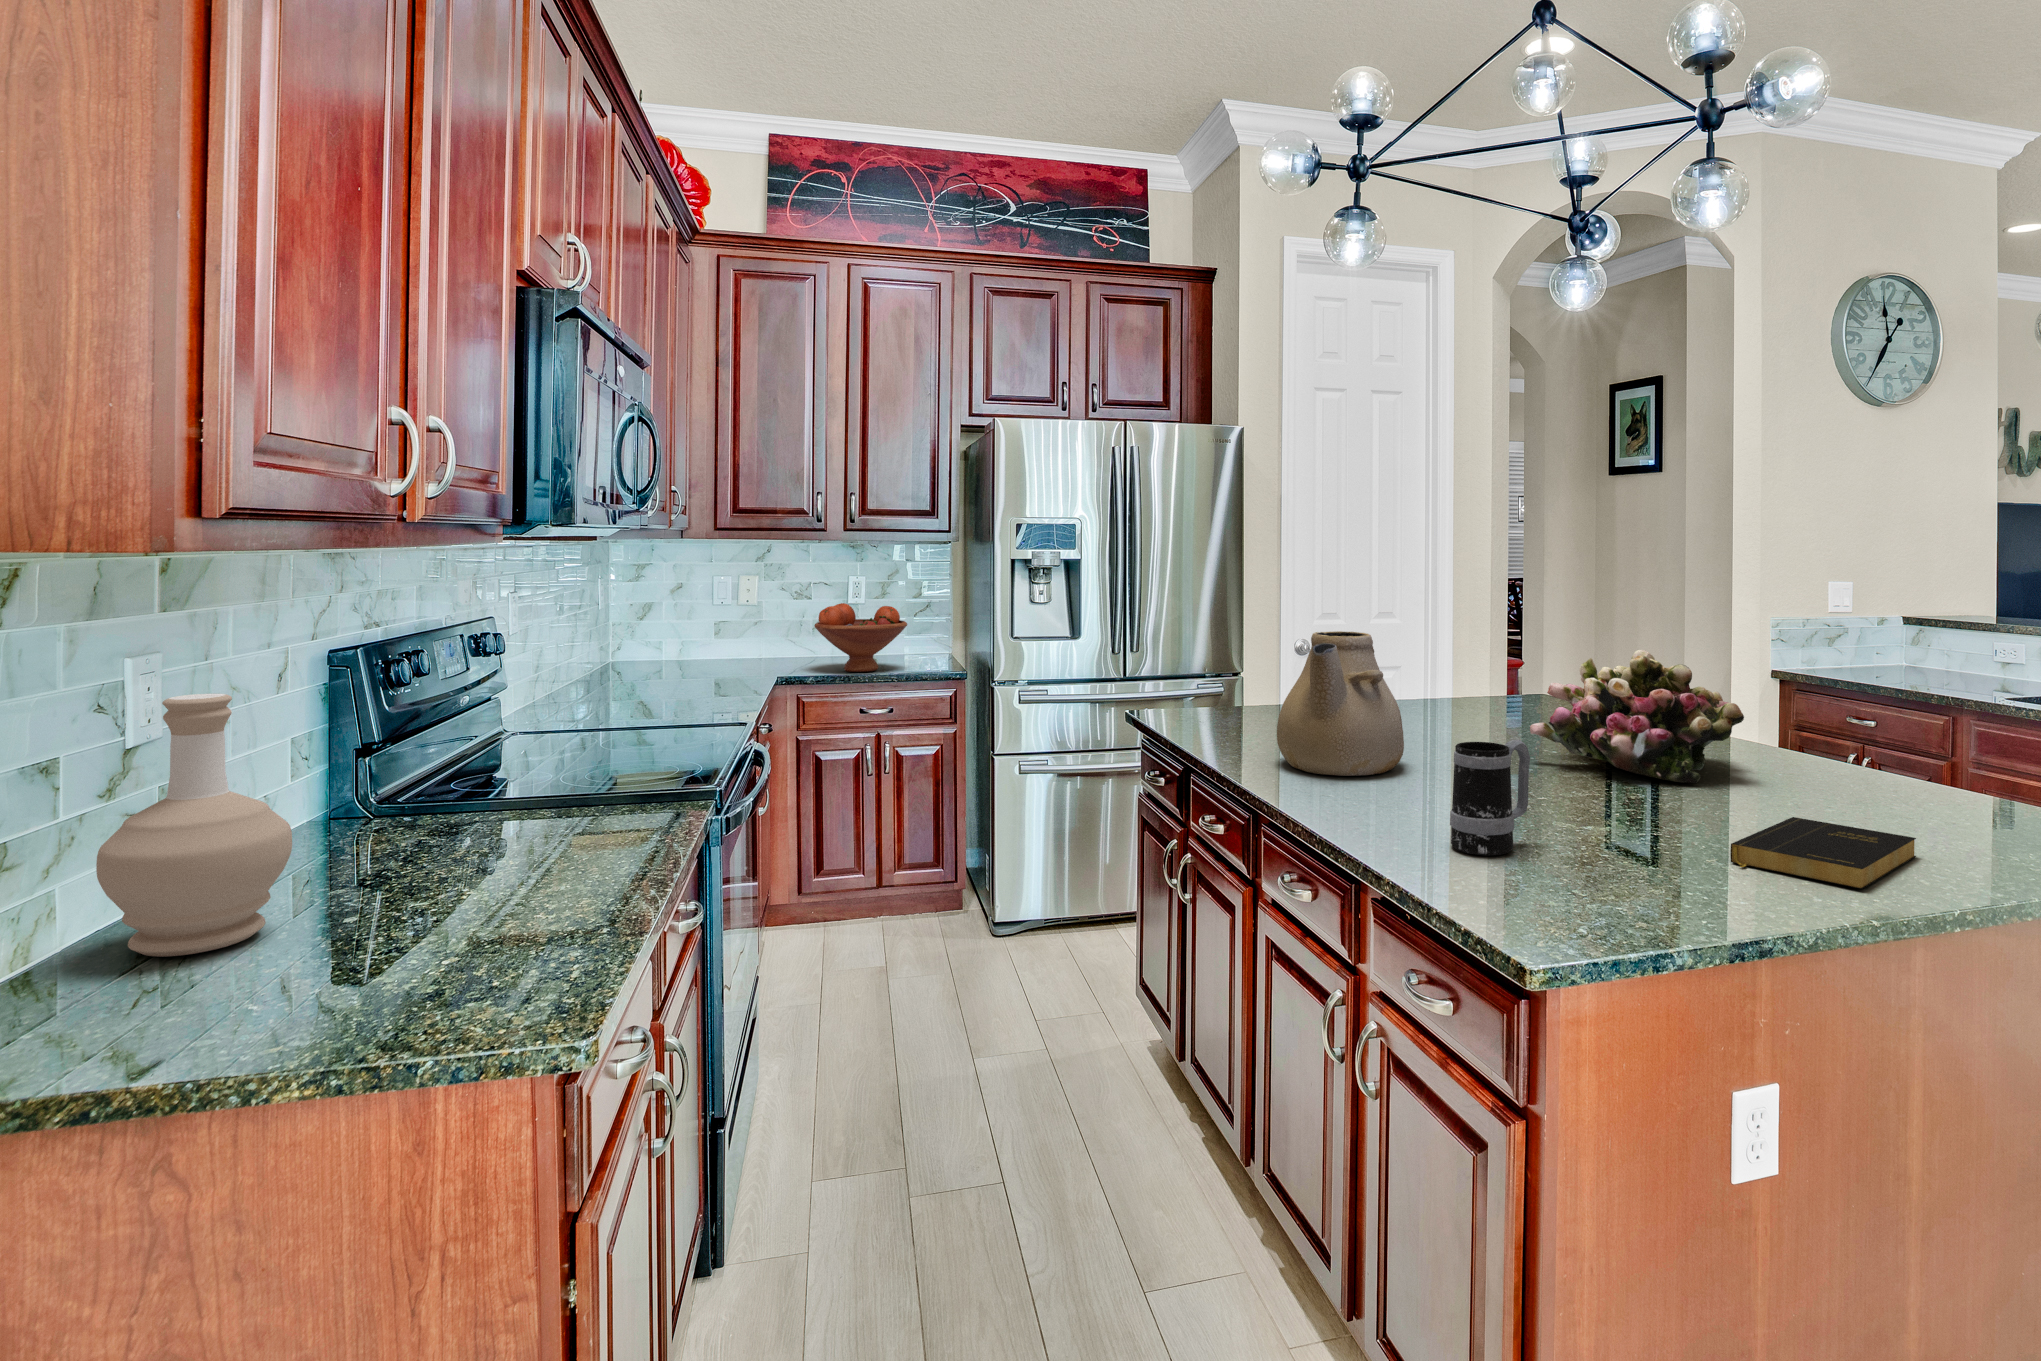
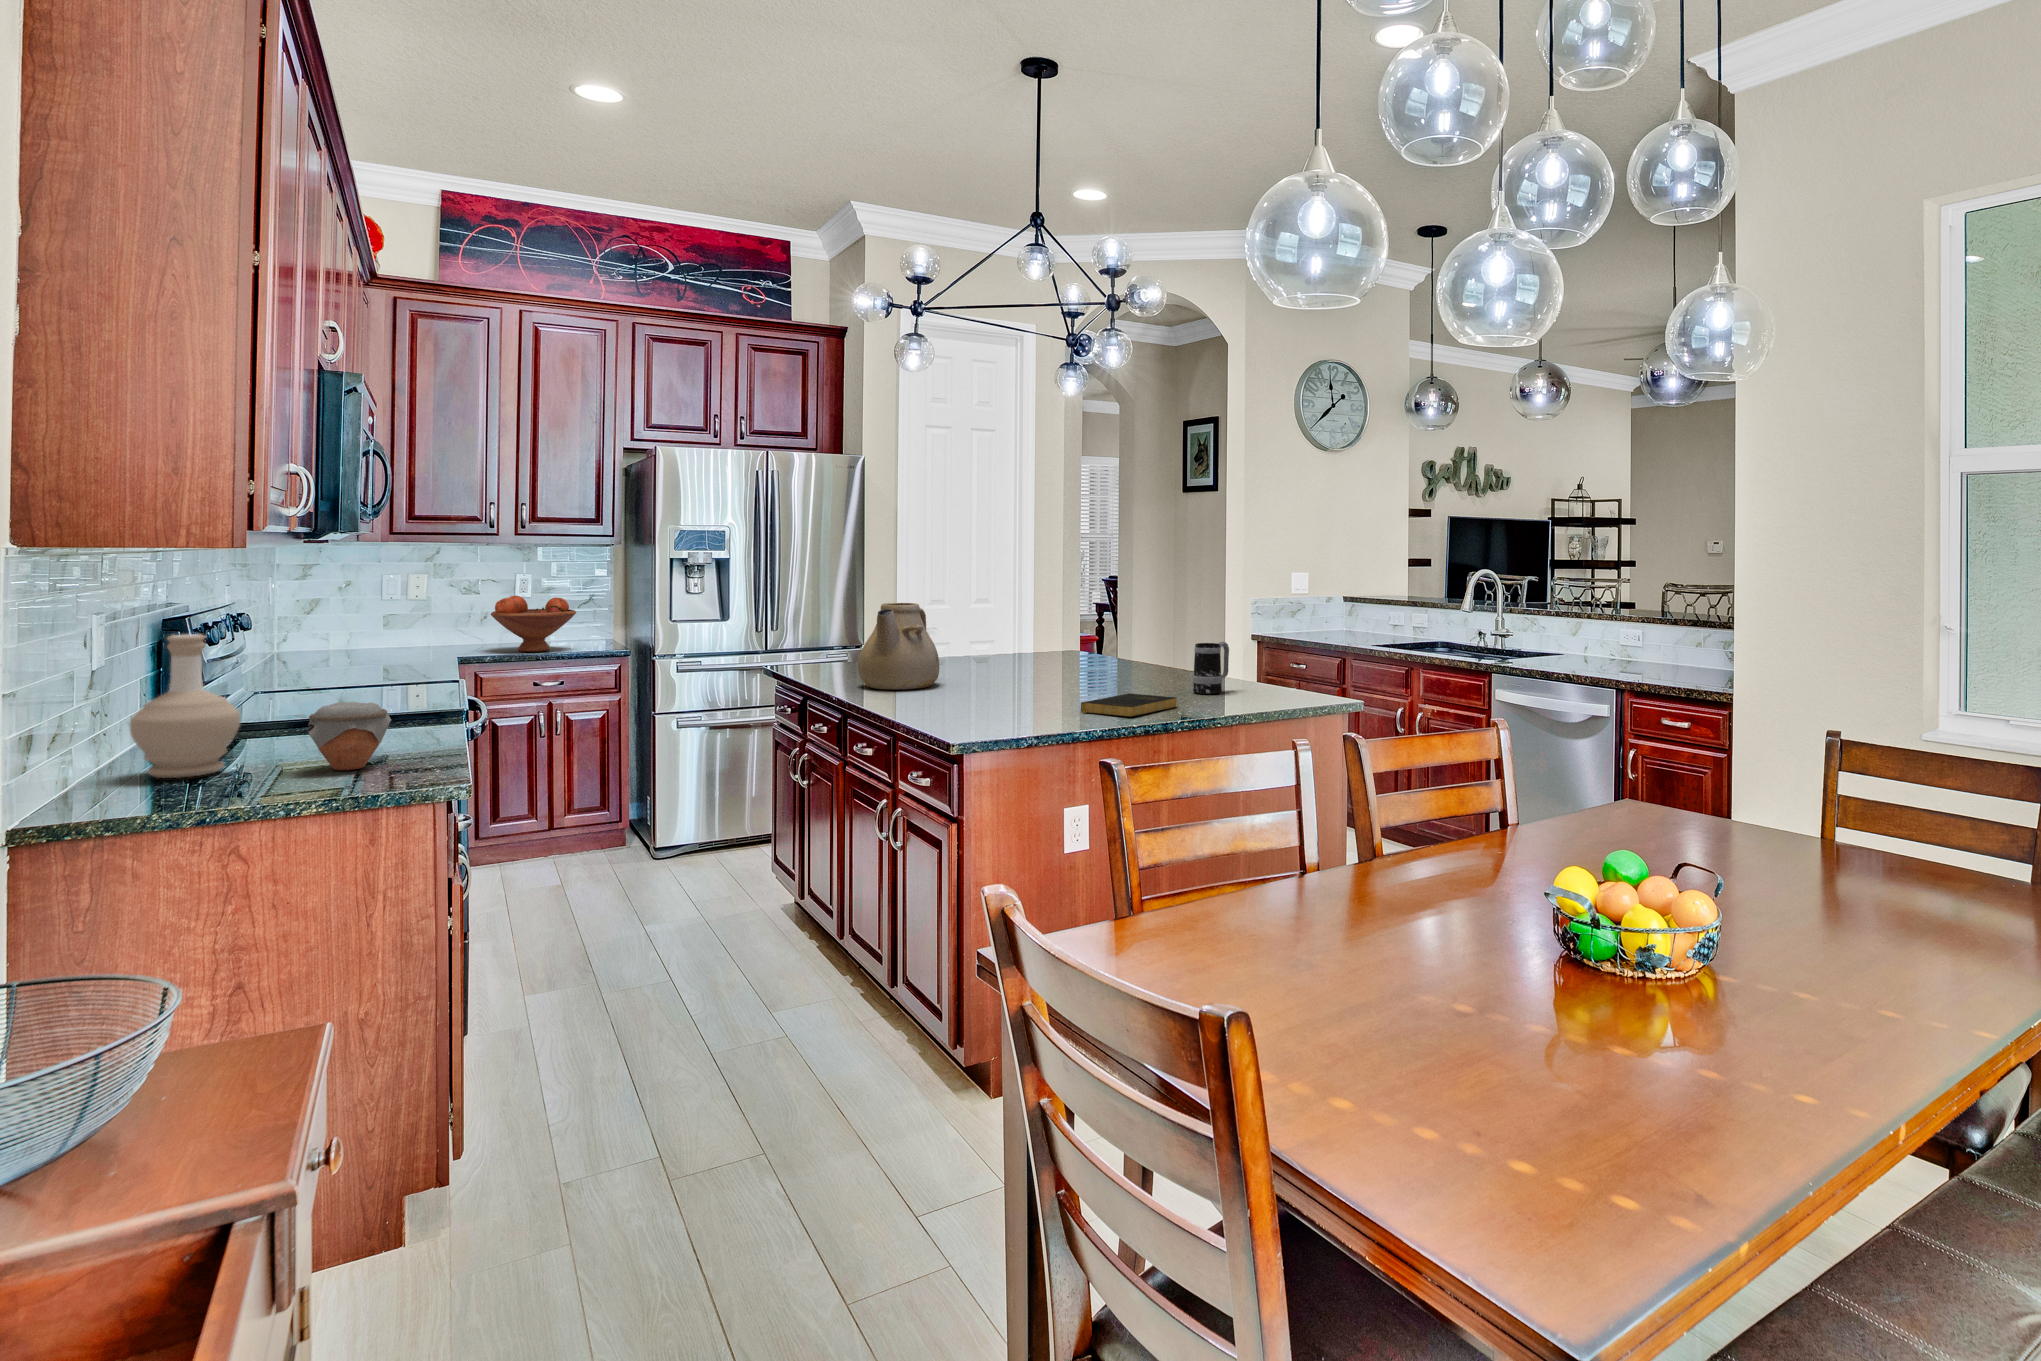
flower arrangement: present [1530,650,1744,783] -> none [1020,612,1136,686]
mug: present [1450,740,1530,856] -> present [1193,641,1229,694]
jar: none [366,818,525,951] -> present [307,702,391,770]

